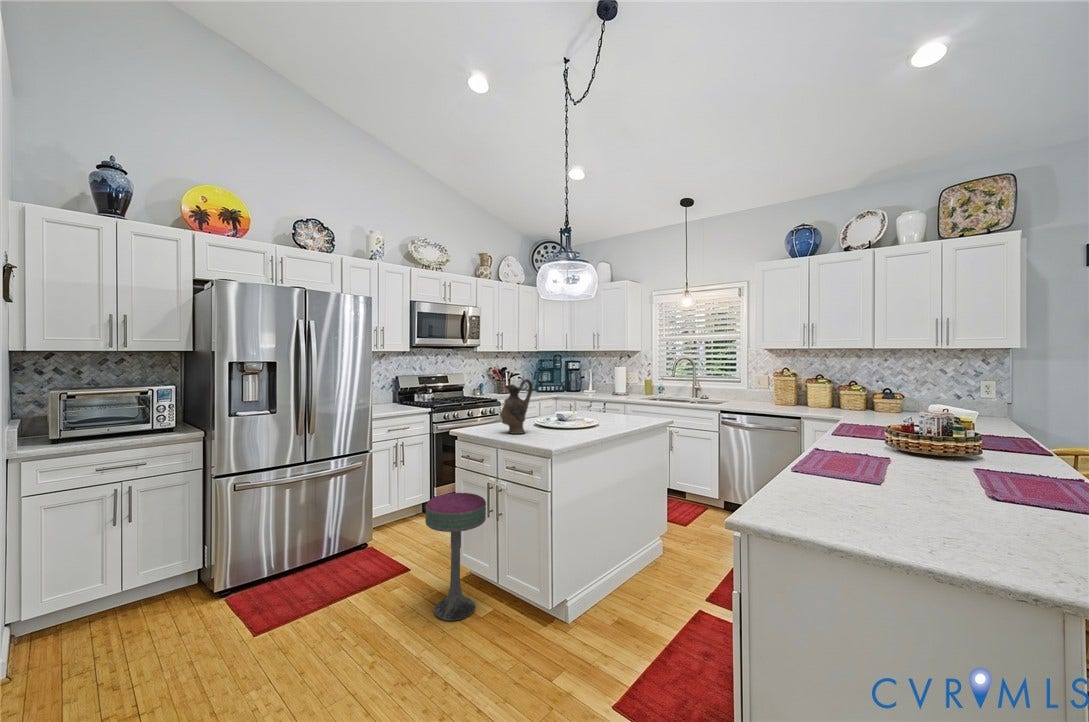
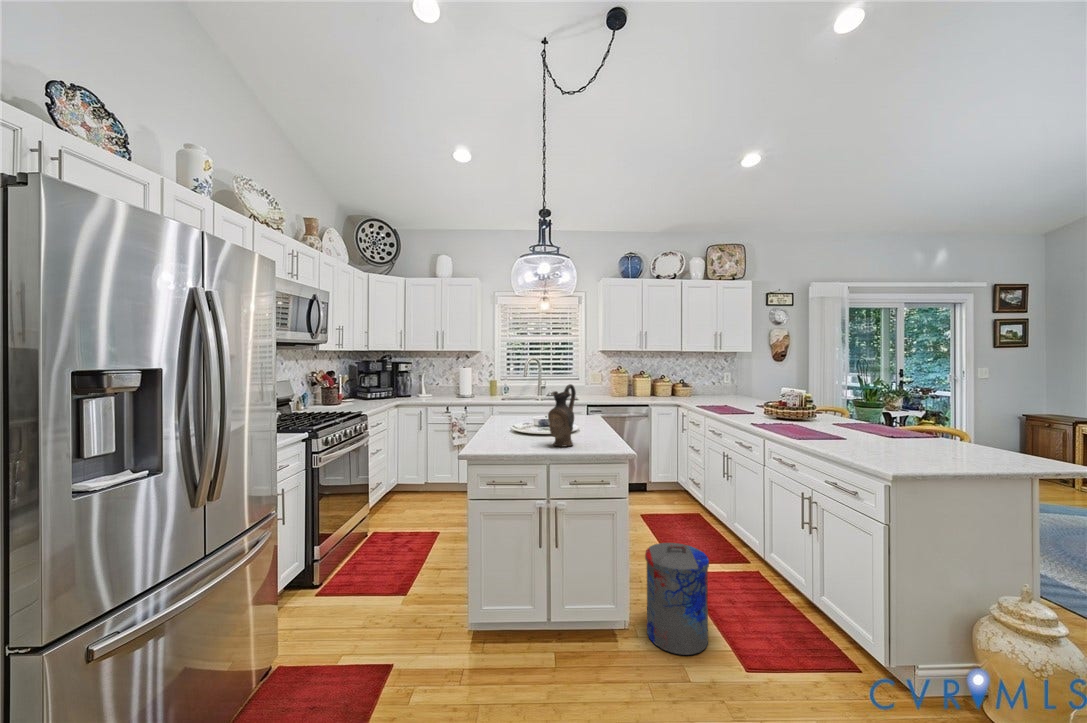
bar stool: present [425,493,486,621] -> none [479,528,553,693]
trash can: none [569,550,634,672] -> present [645,543,709,655]

